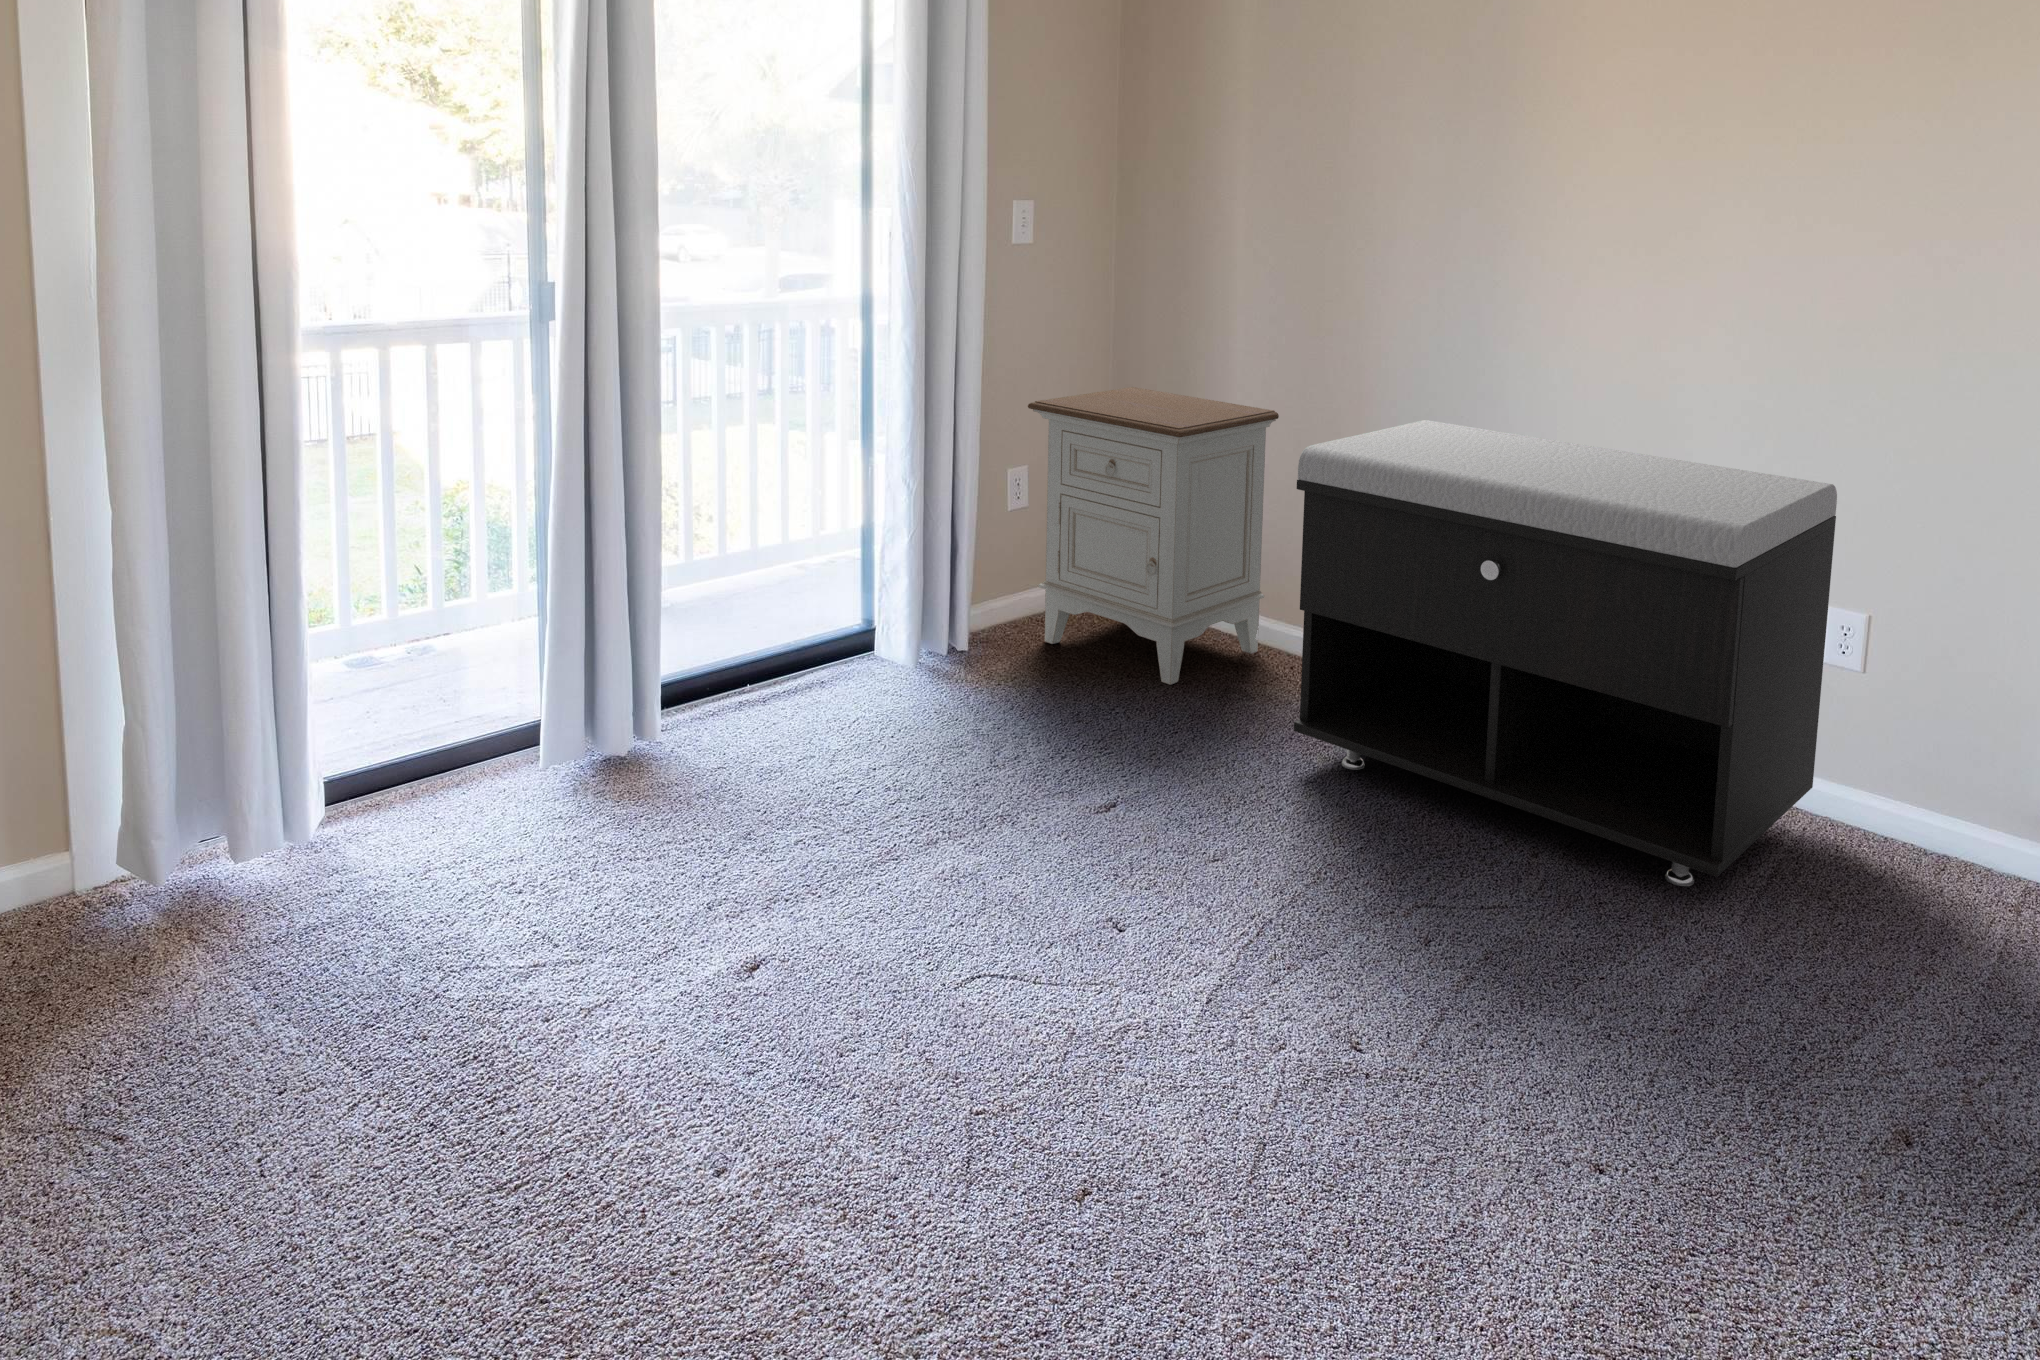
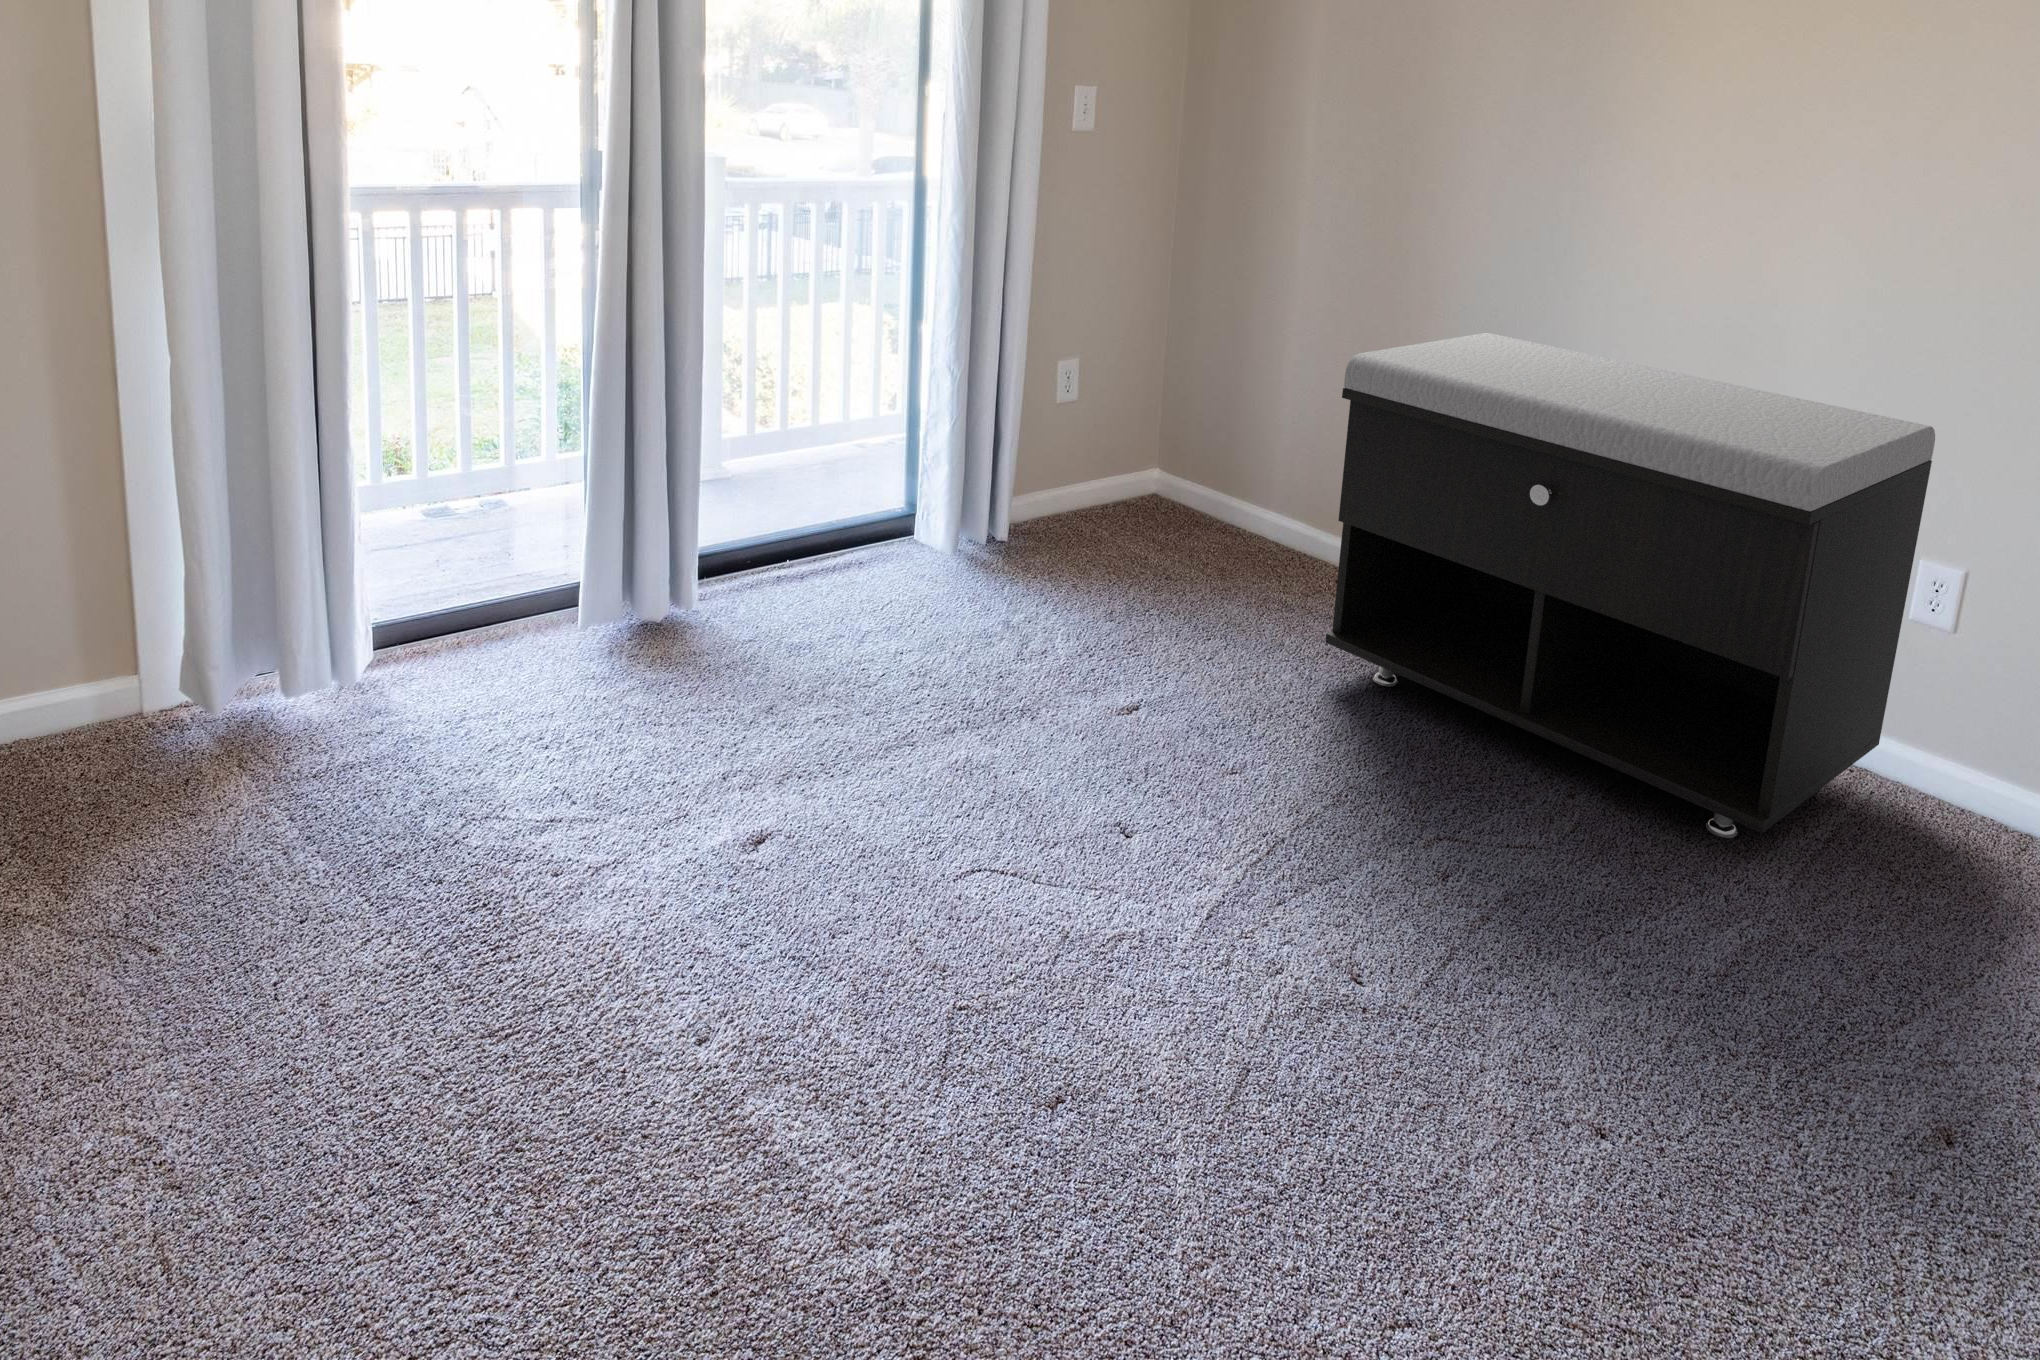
nightstand: present [1028,387,1279,685] -> none [1079,283,1335,585]

